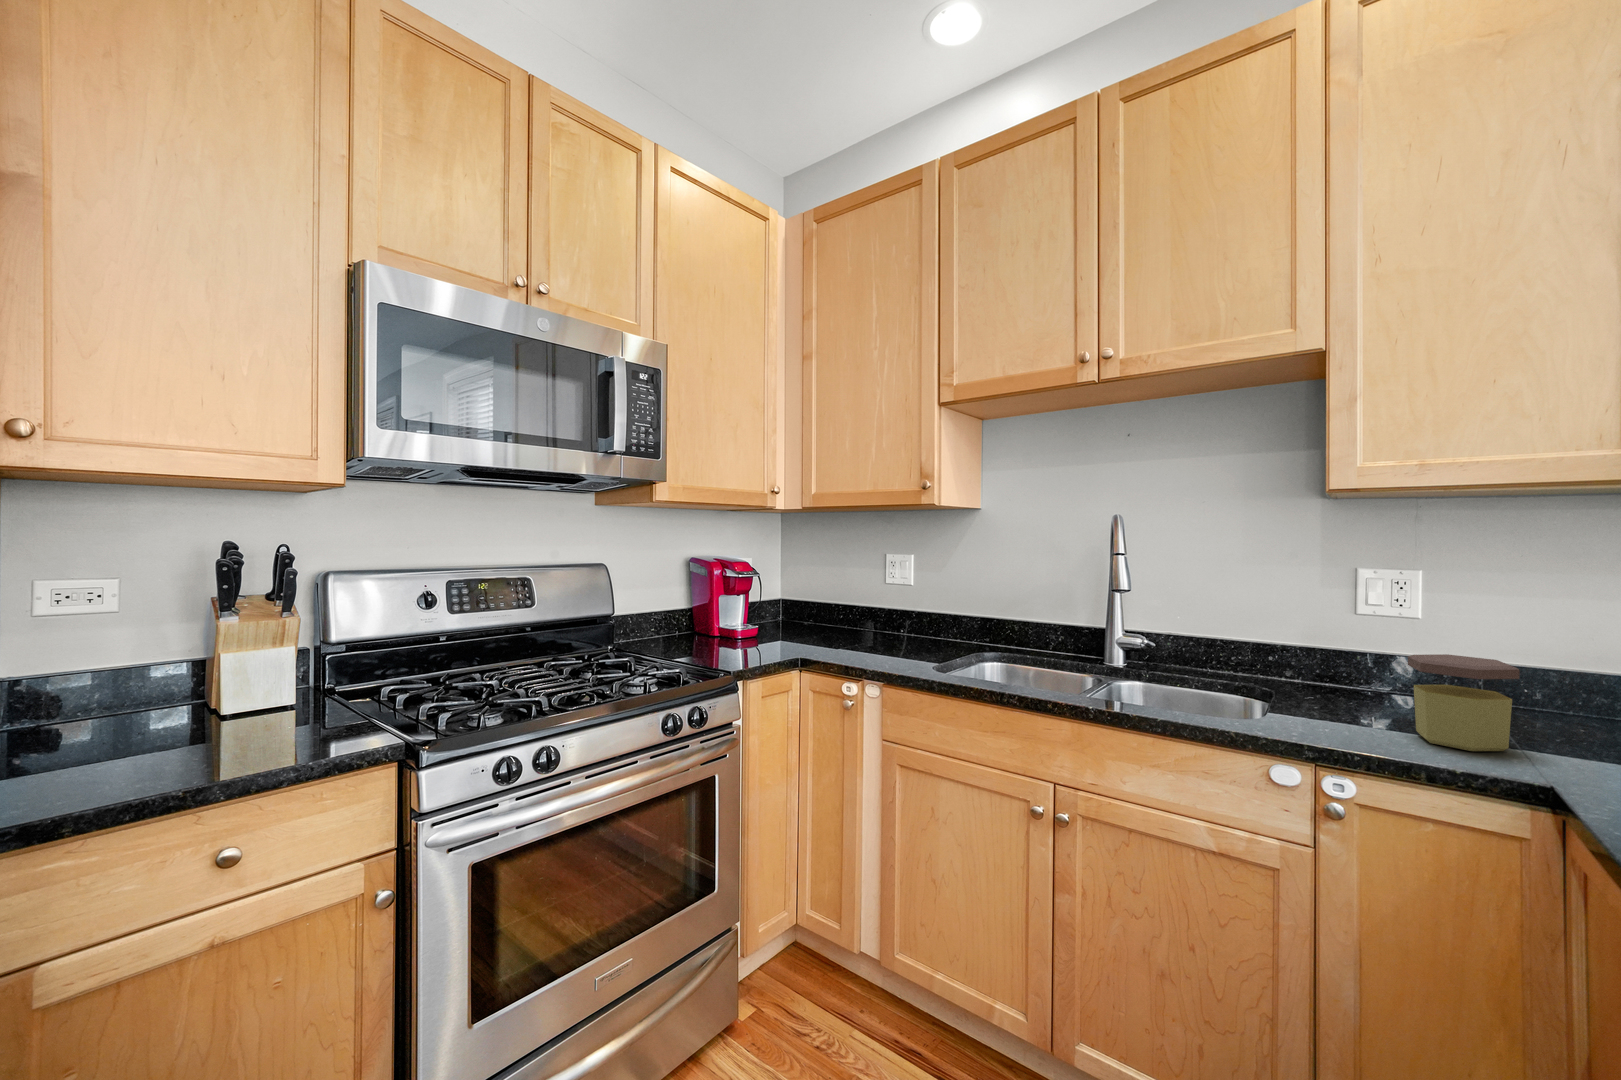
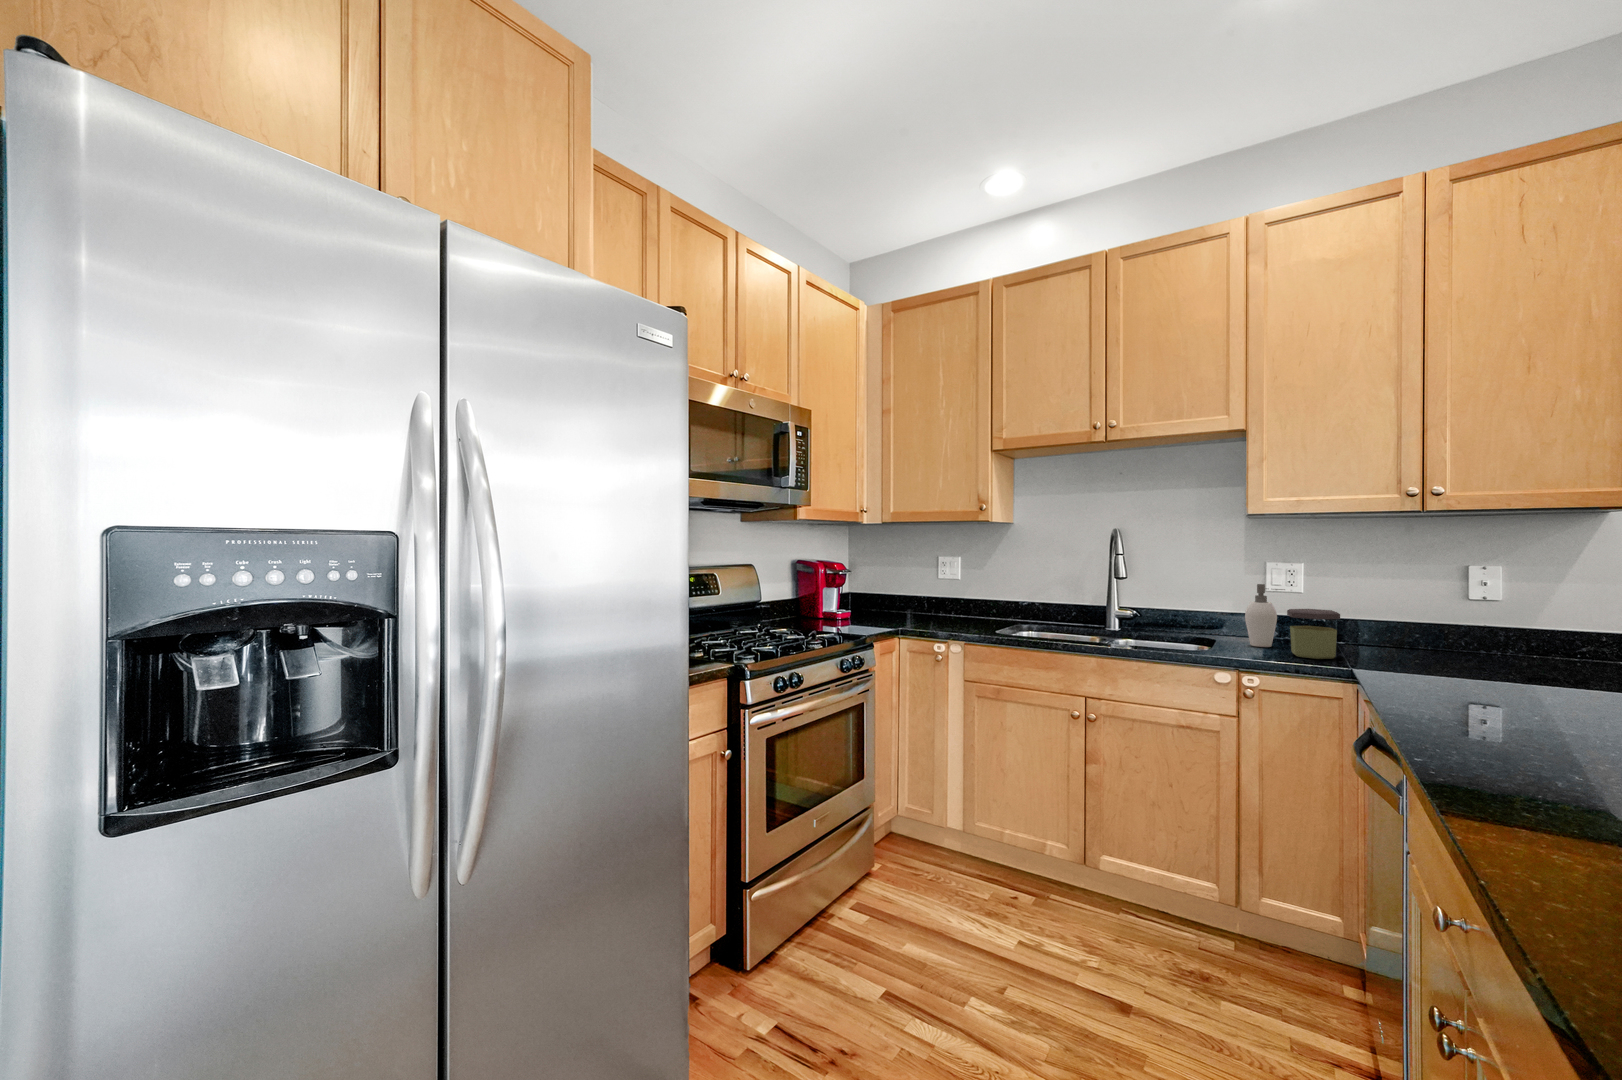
soap dispenser: none [1326,607,1401,715] -> present [1245,584,1285,647]

